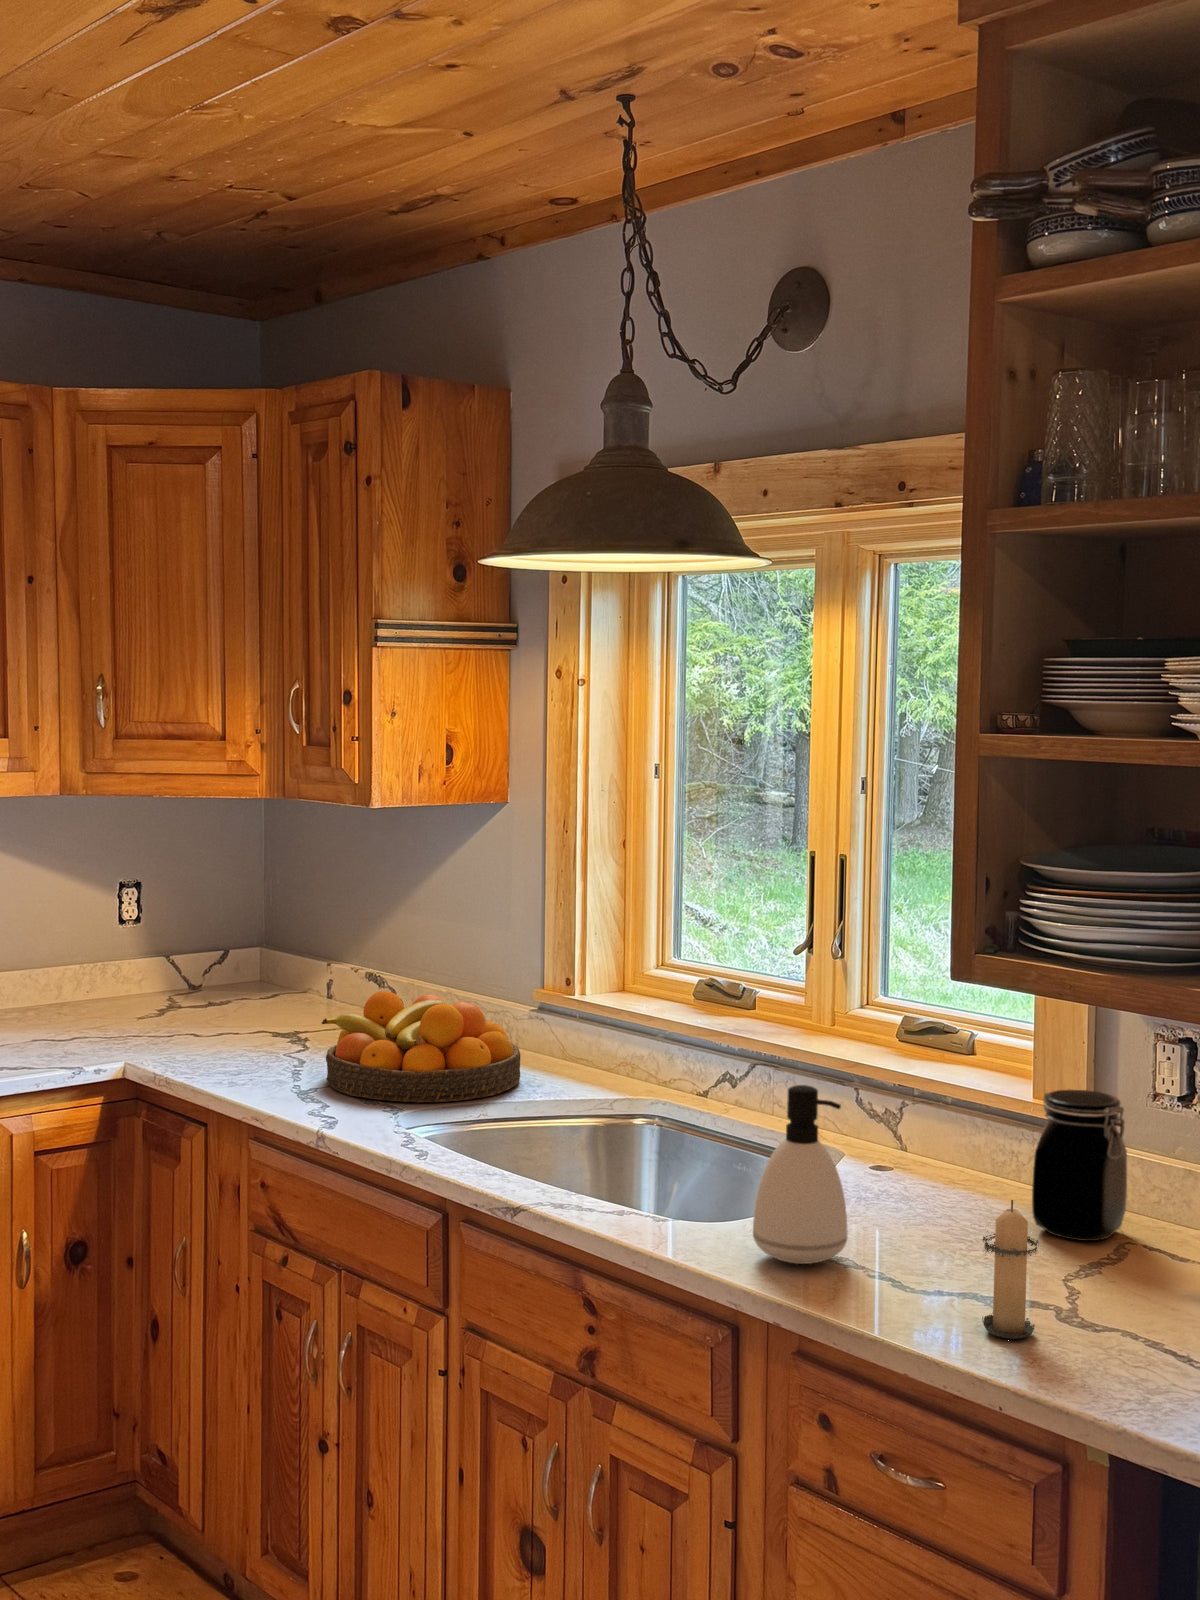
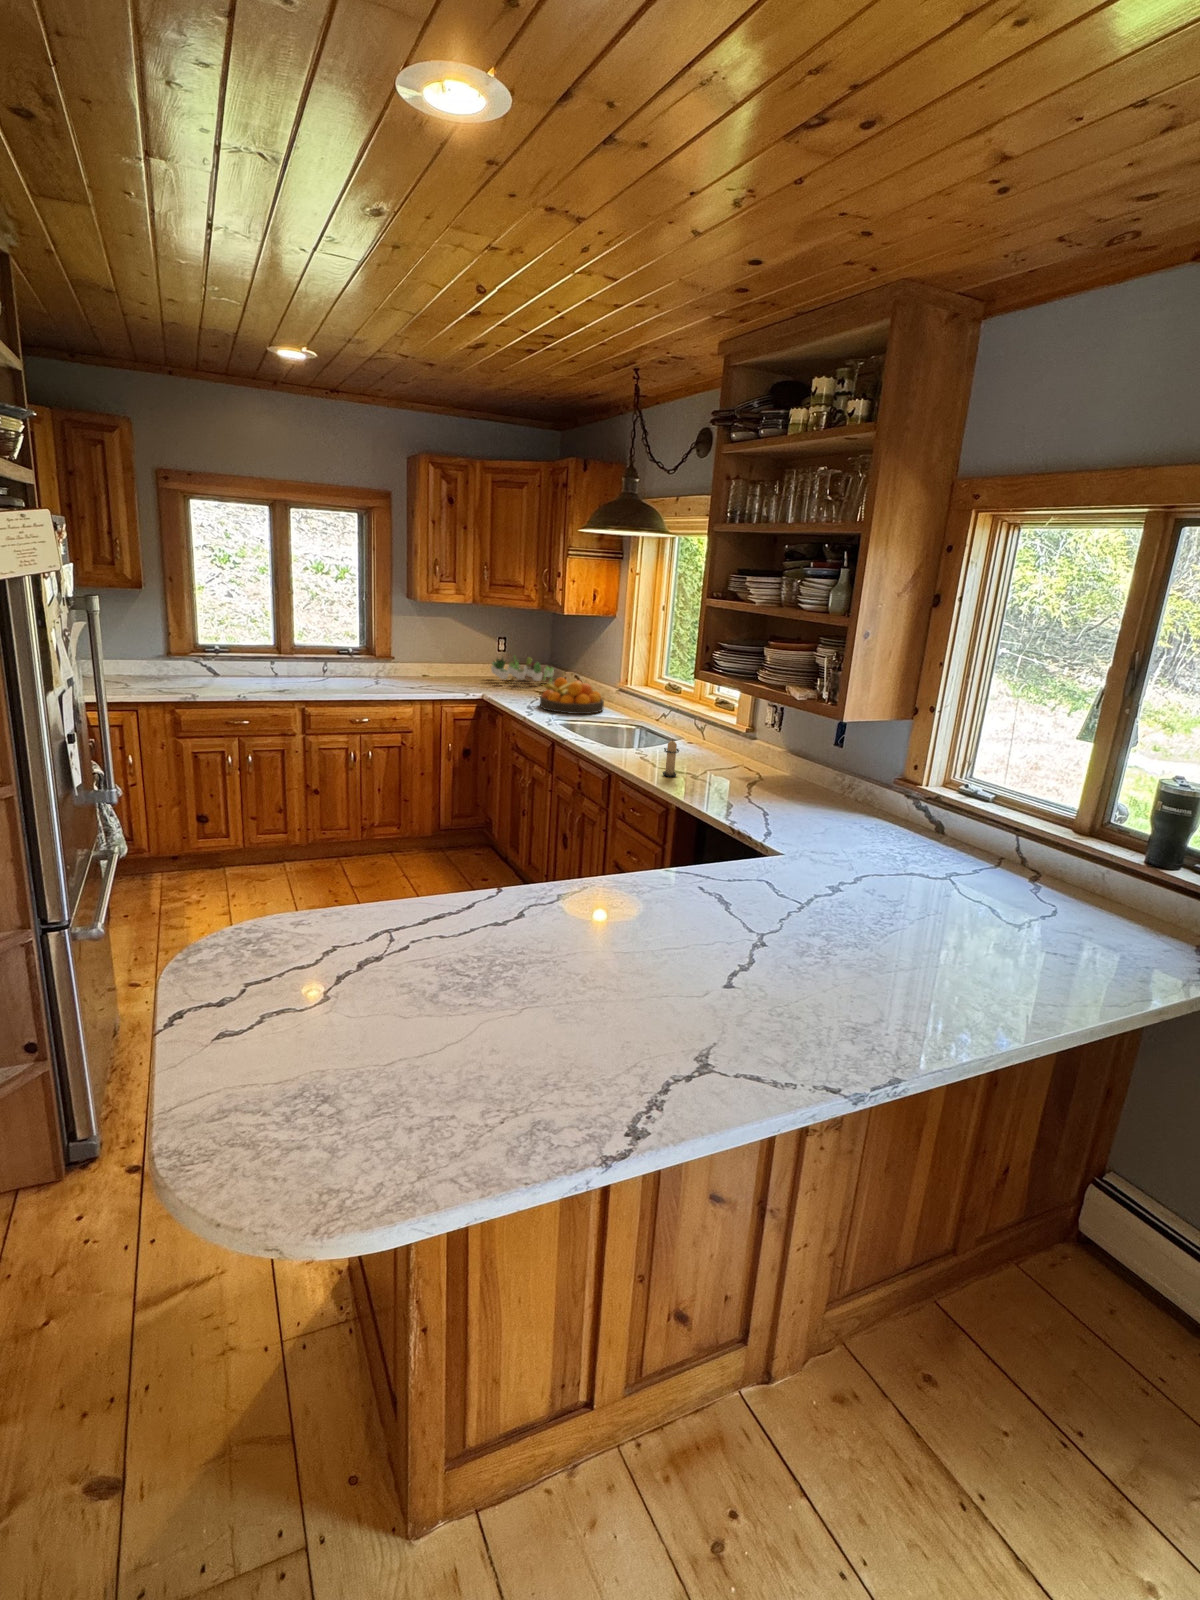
succulent plant: none [113,926,299,1012] -> present [491,657,554,682]
soap dispenser: present [753,1085,847,1264] -> none [619,705,647,757]
jar: present [1032,1090,1127,1241] -> none [713,718,745,764]

